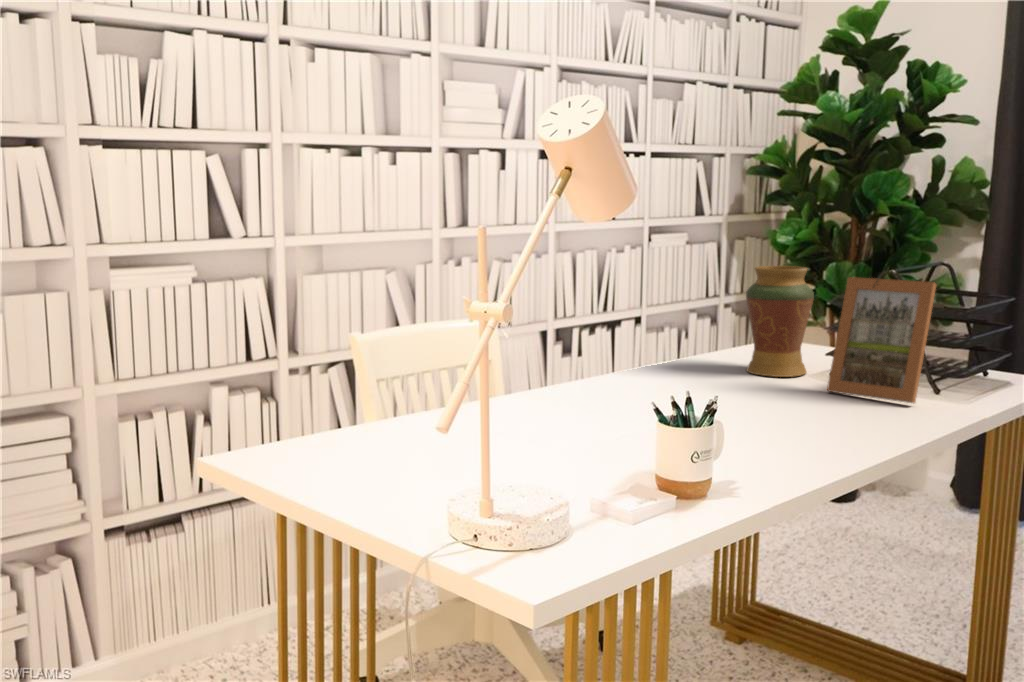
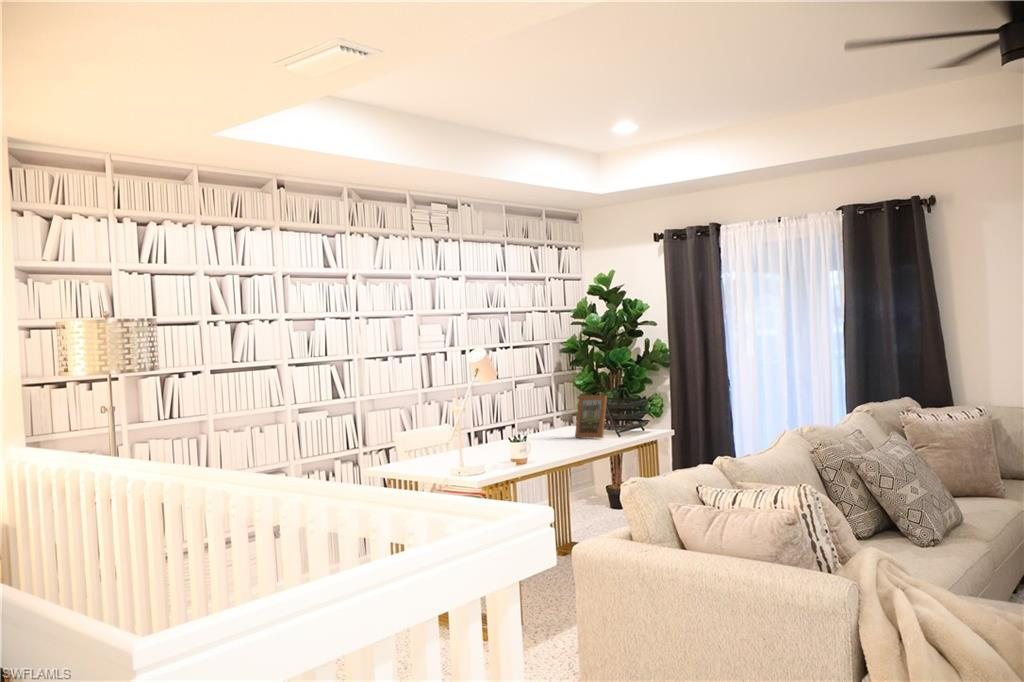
decorative vase: present [746,266,814,377] -> none [546,394,572,435]

